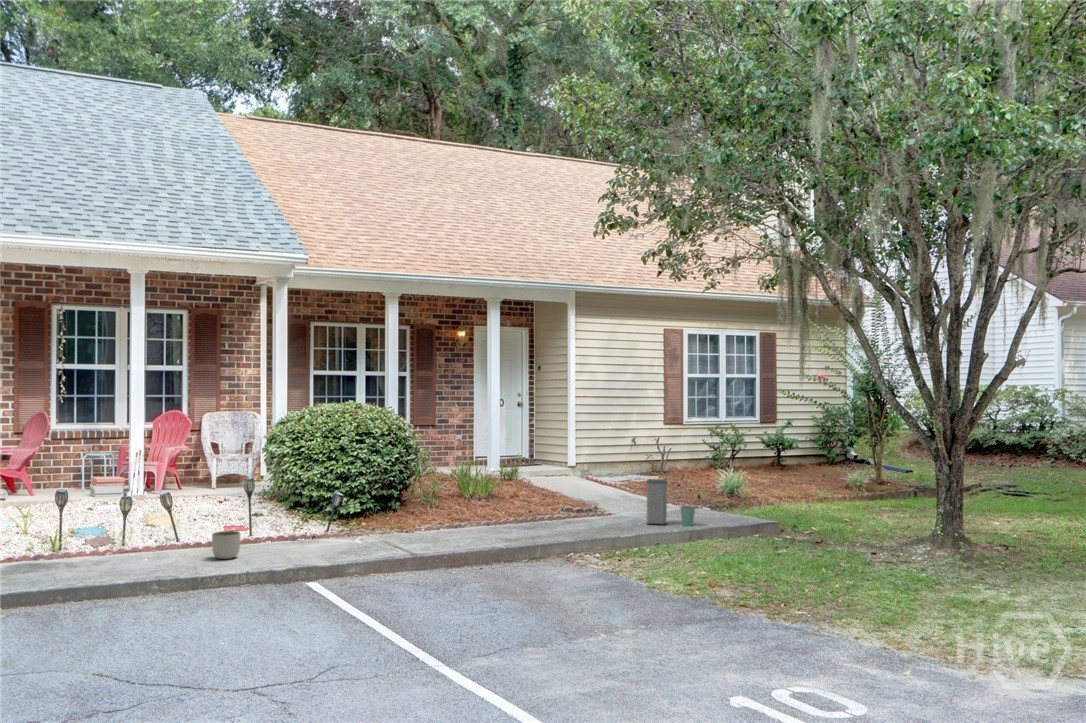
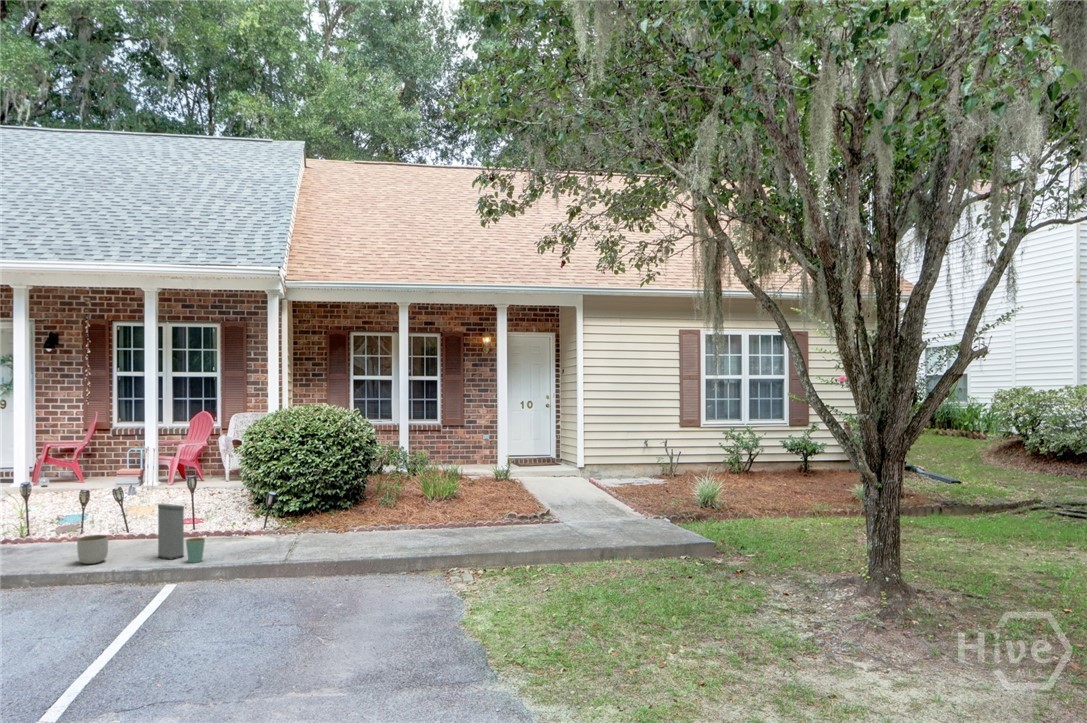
trash can: present [647,479,695,526] -> present [158,504,205,563]

